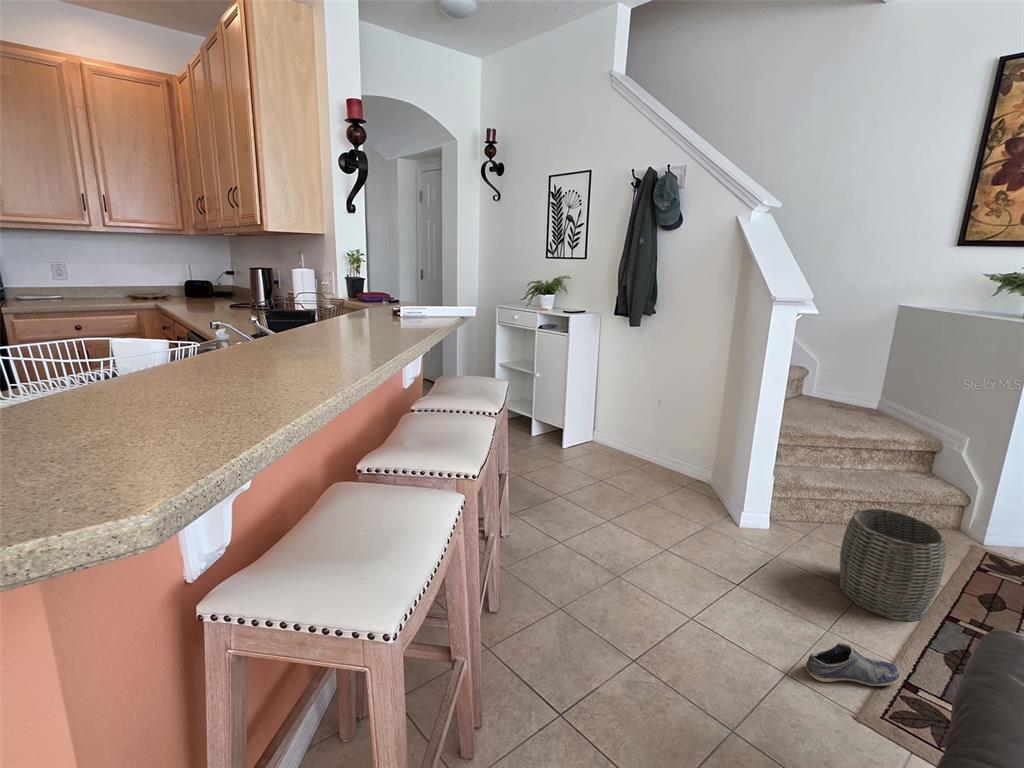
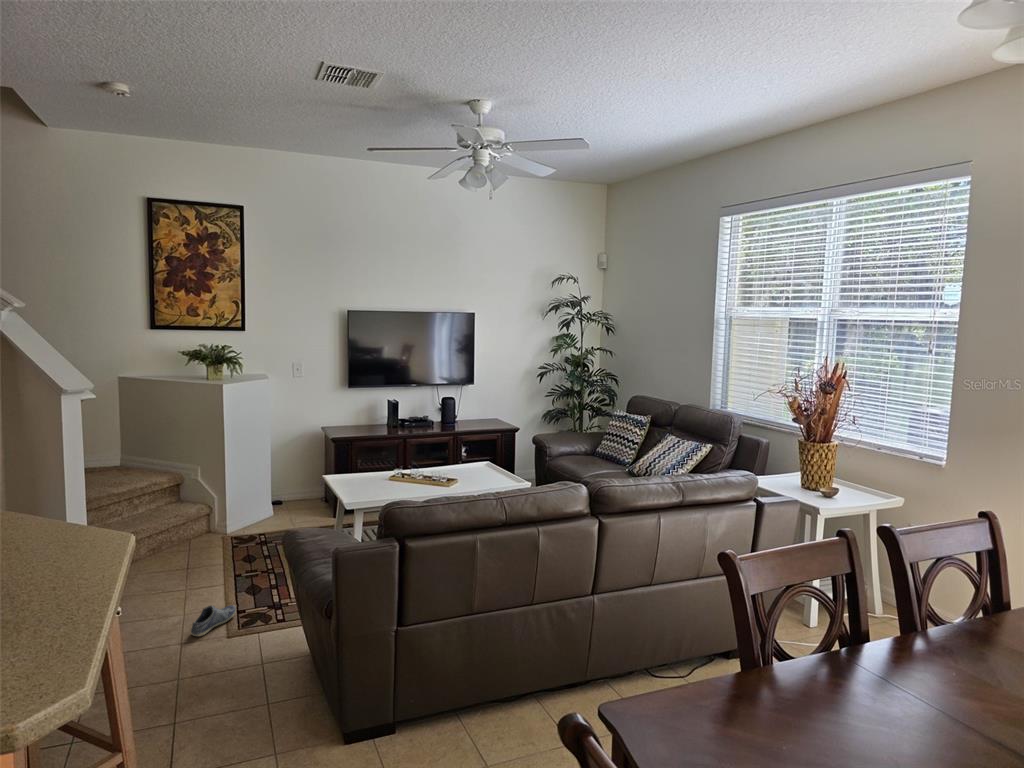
woven basket: present [839,508,946,621] -> none [167,524,228,595]

